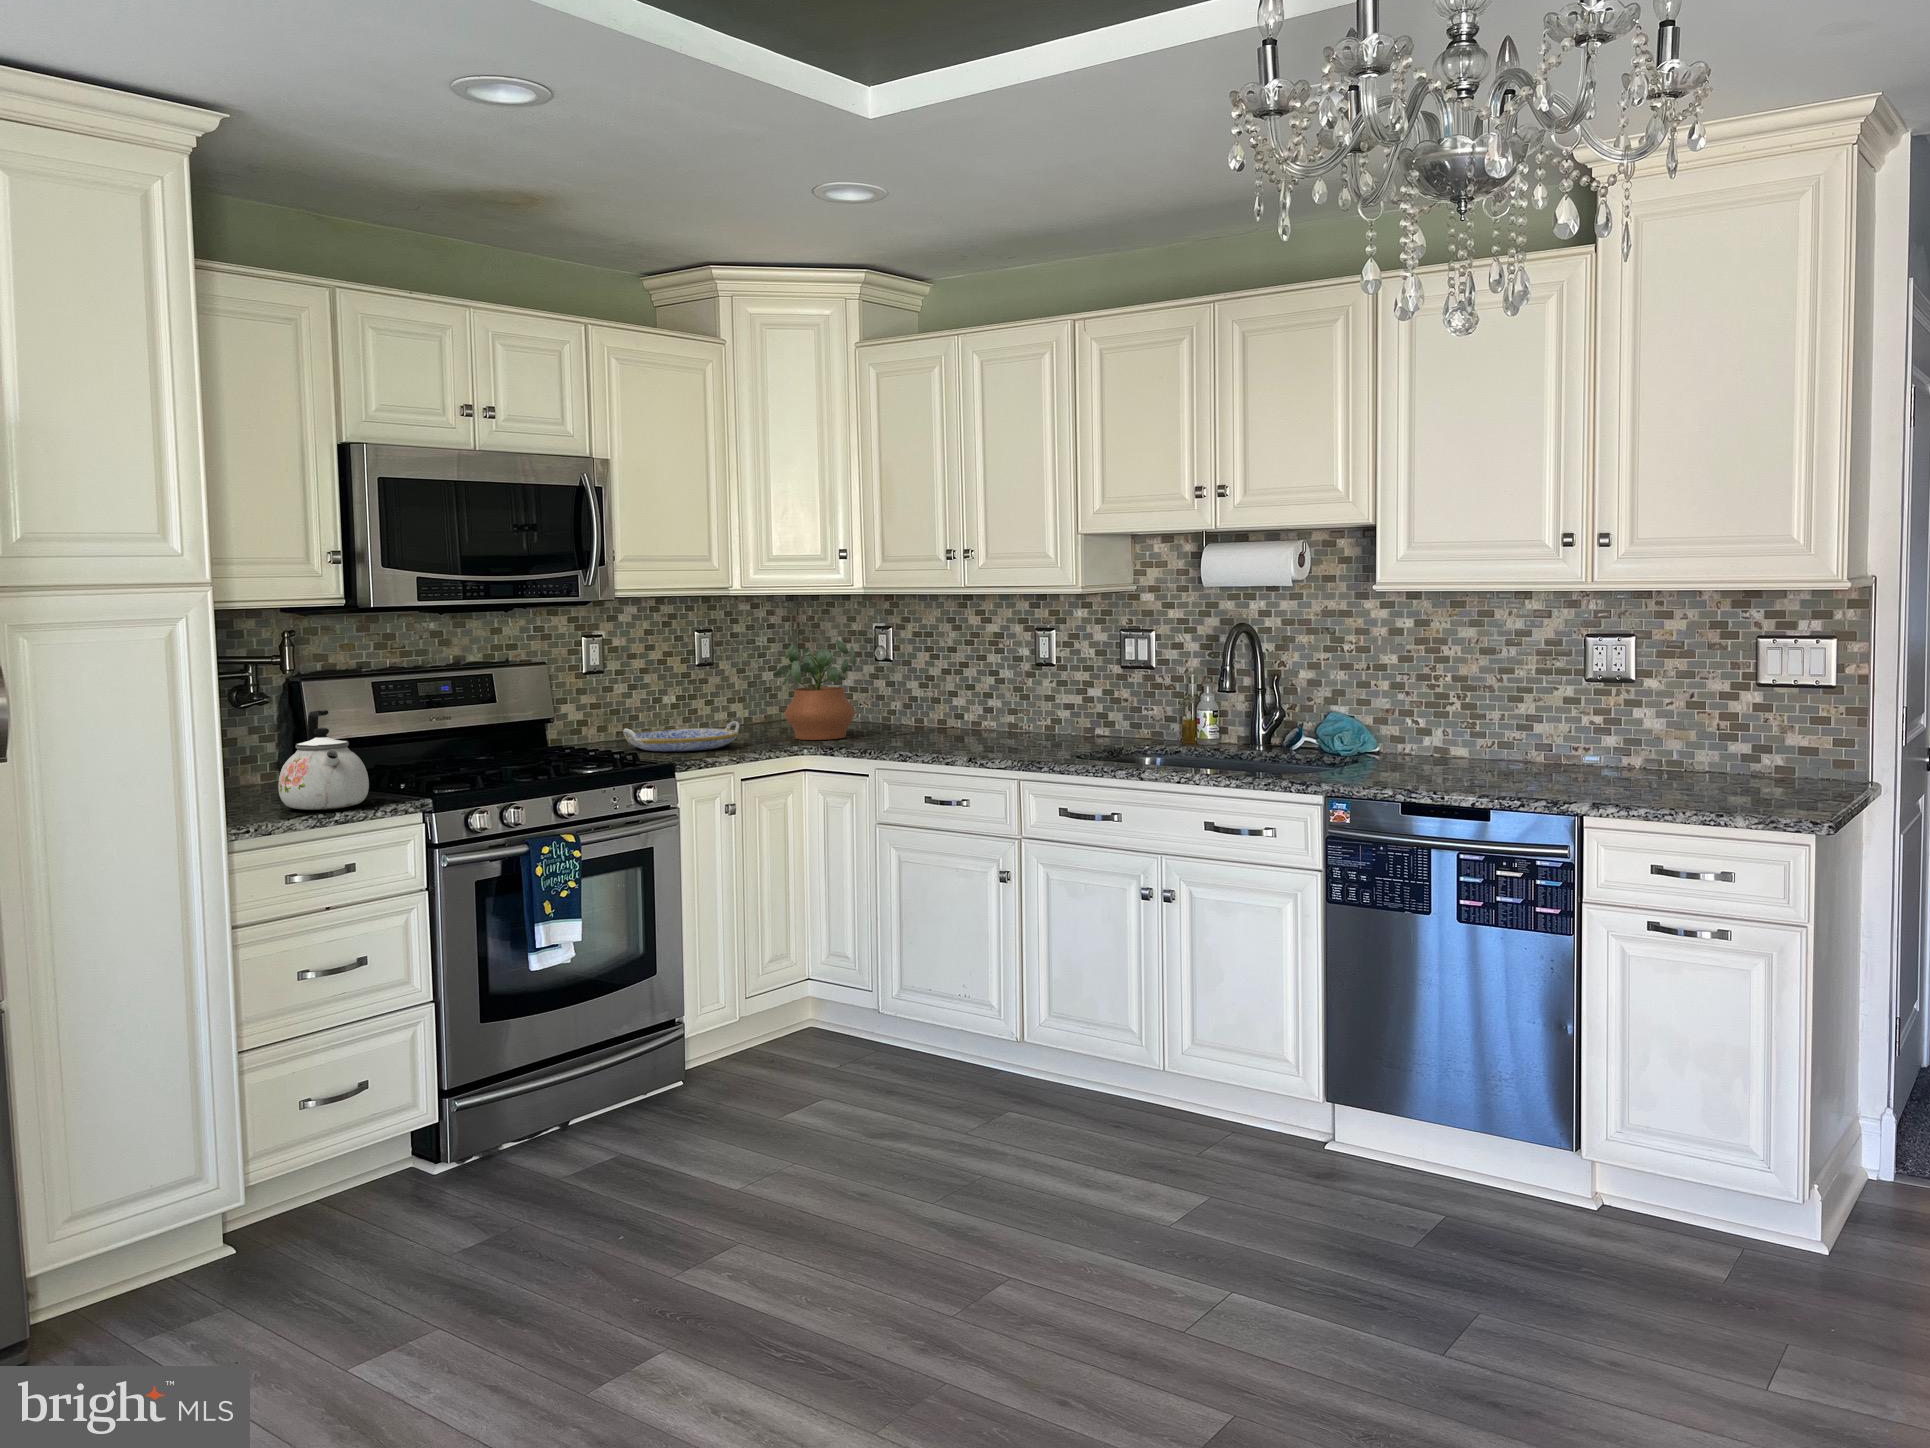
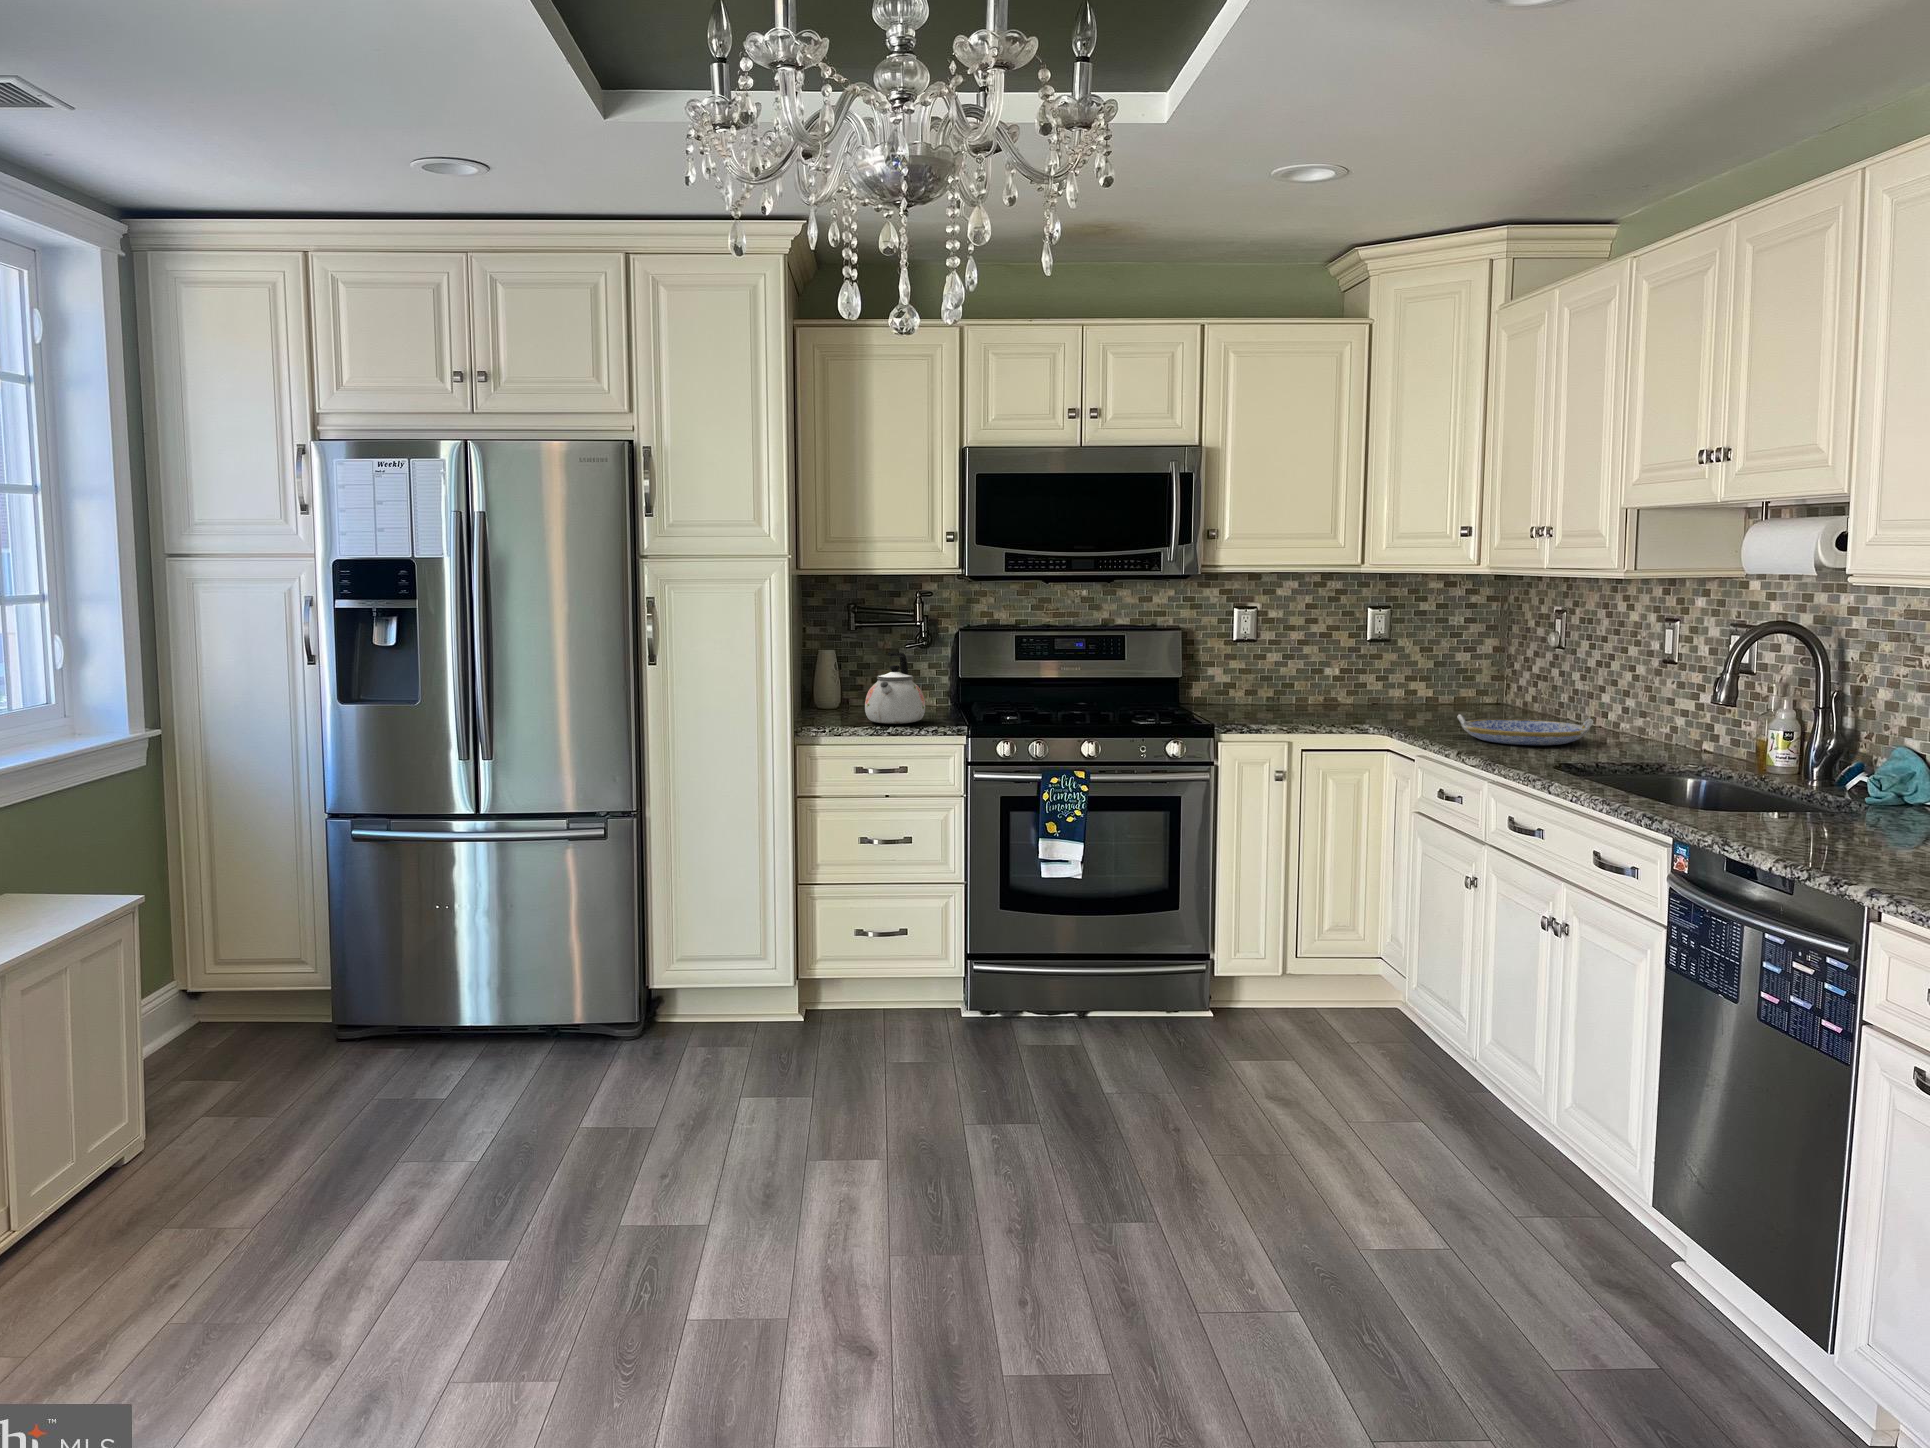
potted plant: present [773,640,856,740] -> none [1420,625,1495,720]
serving tray: present [623,721,739,752] -> present [1457,714,1593,745]

